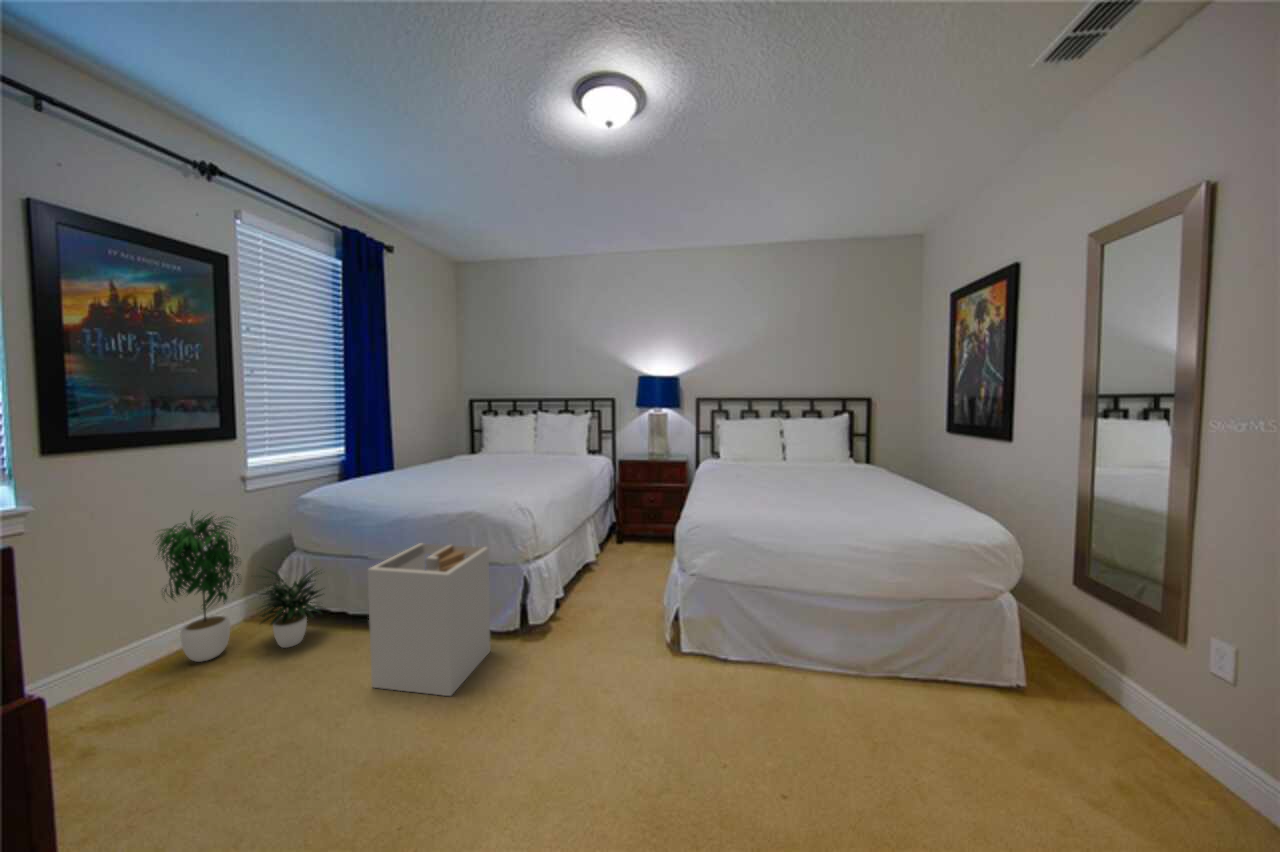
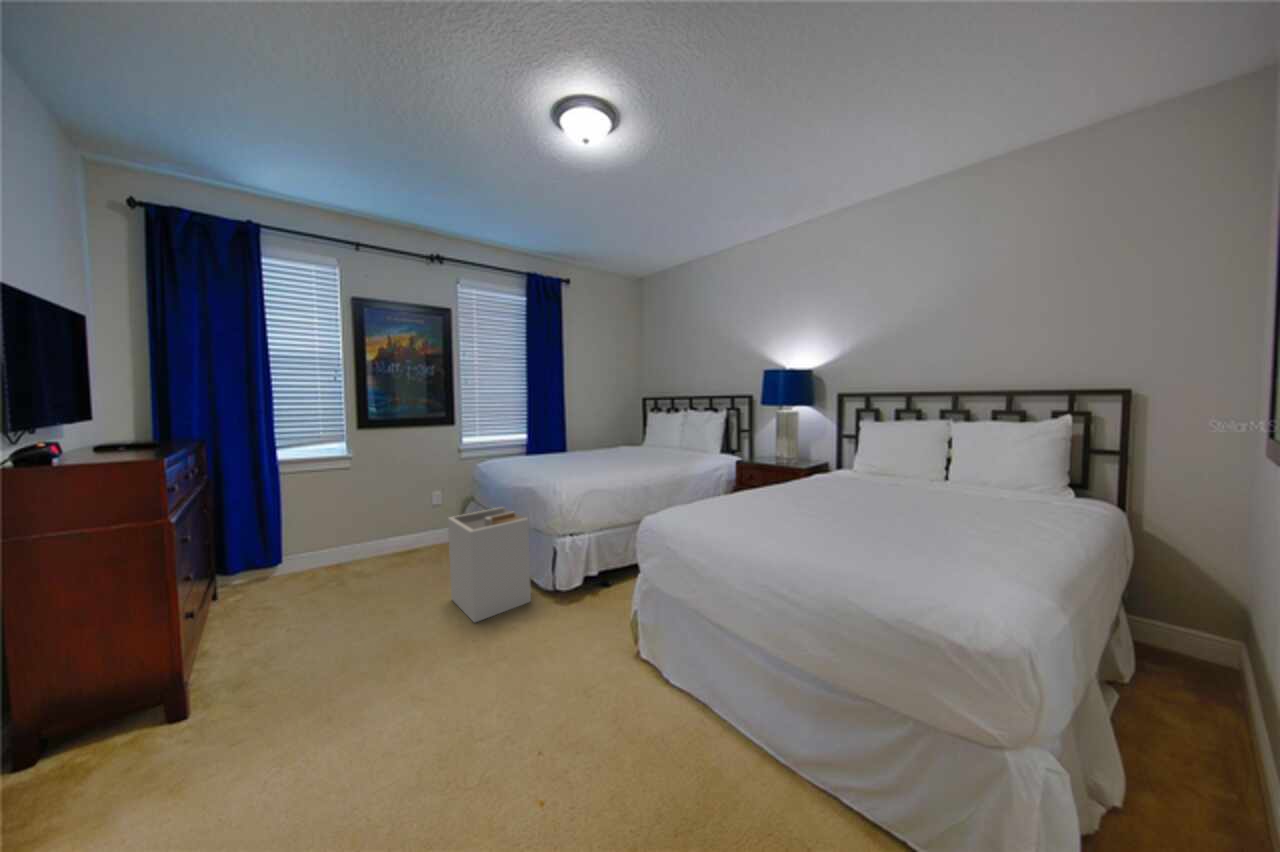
potted plant: present [156,513,322,662] -> none [393,465,476,561]

